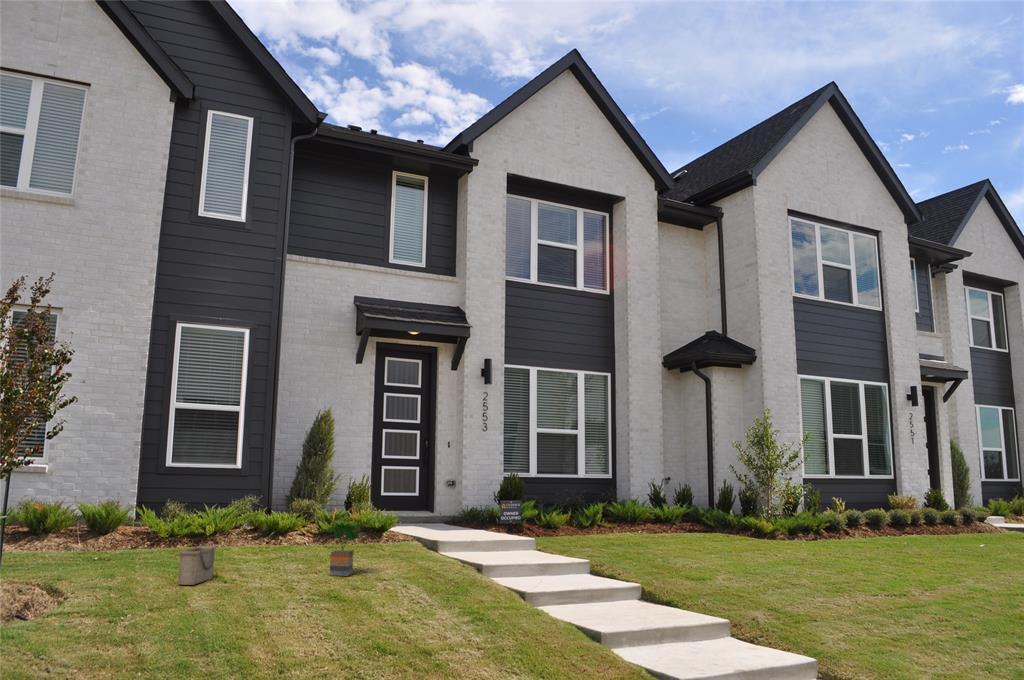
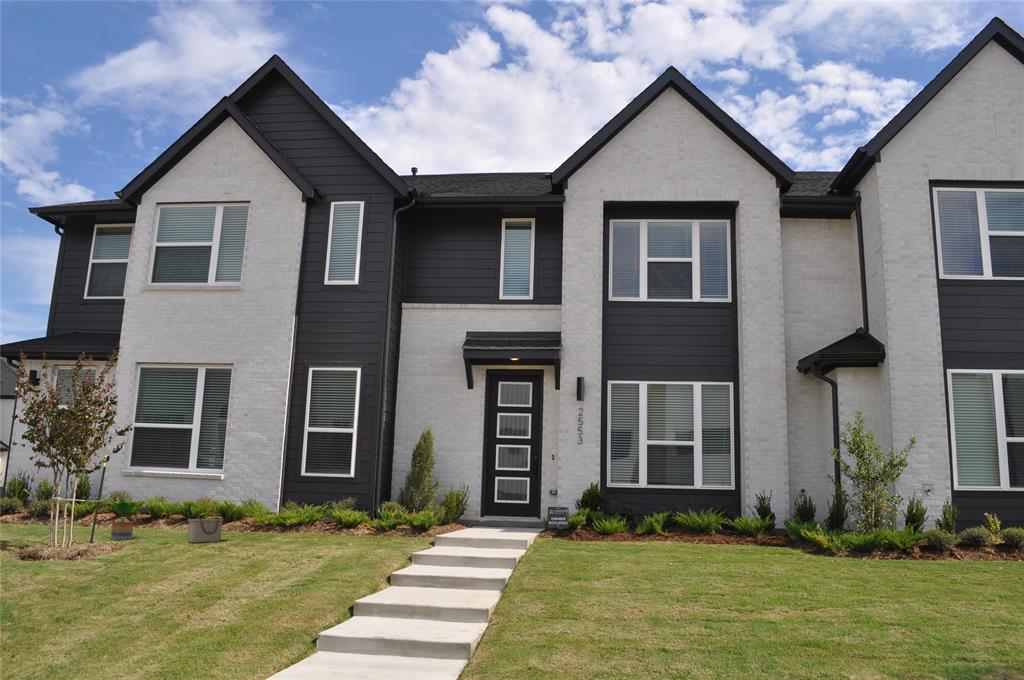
potted tree: present [329,523,360,576] -> present [111,501,139,540]

